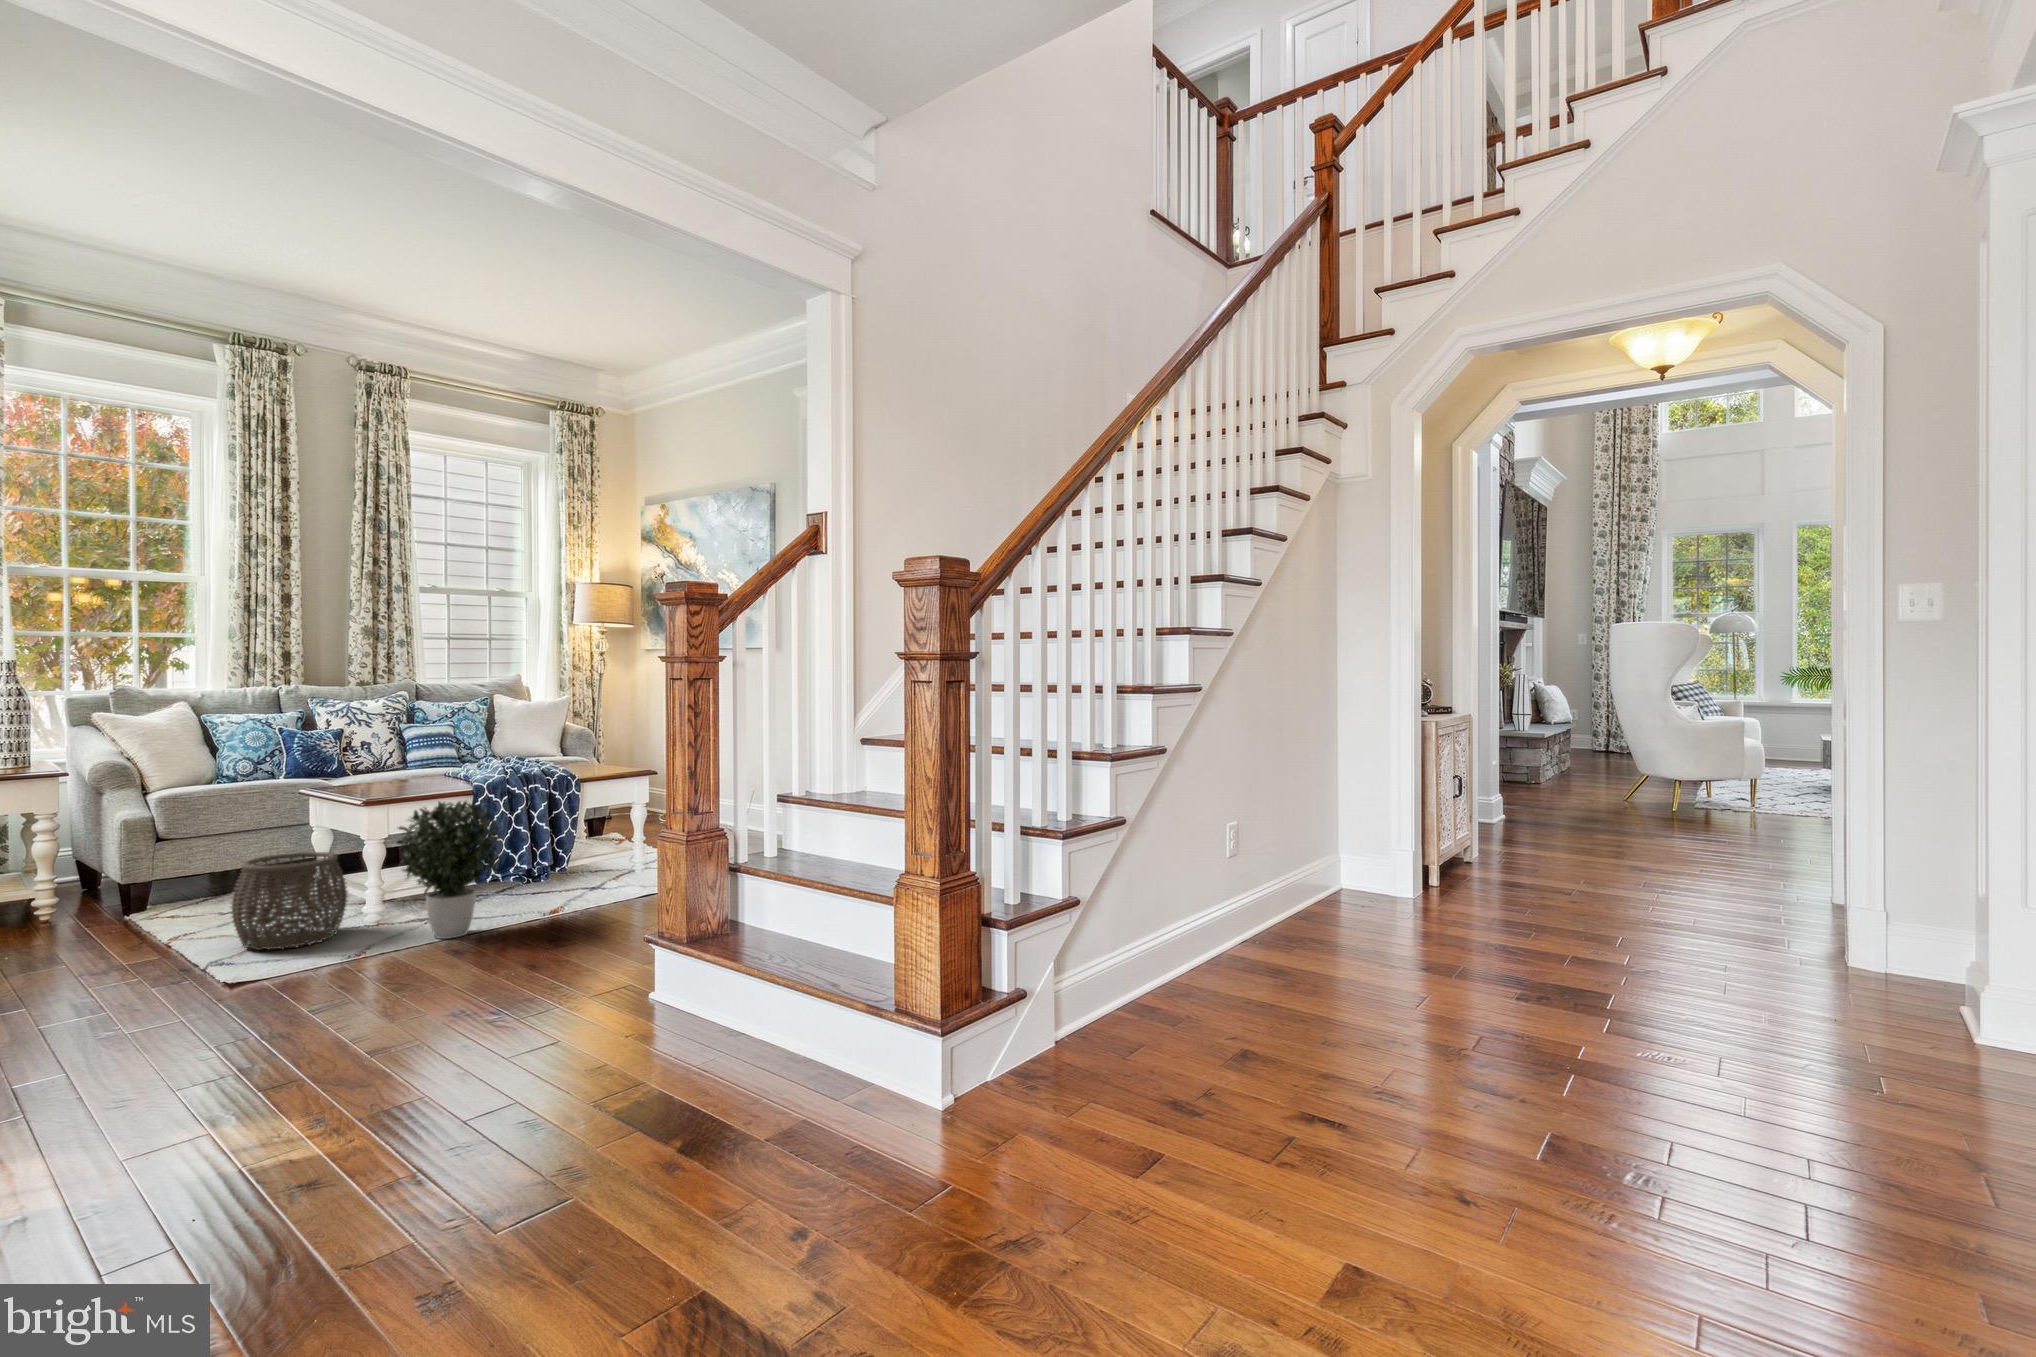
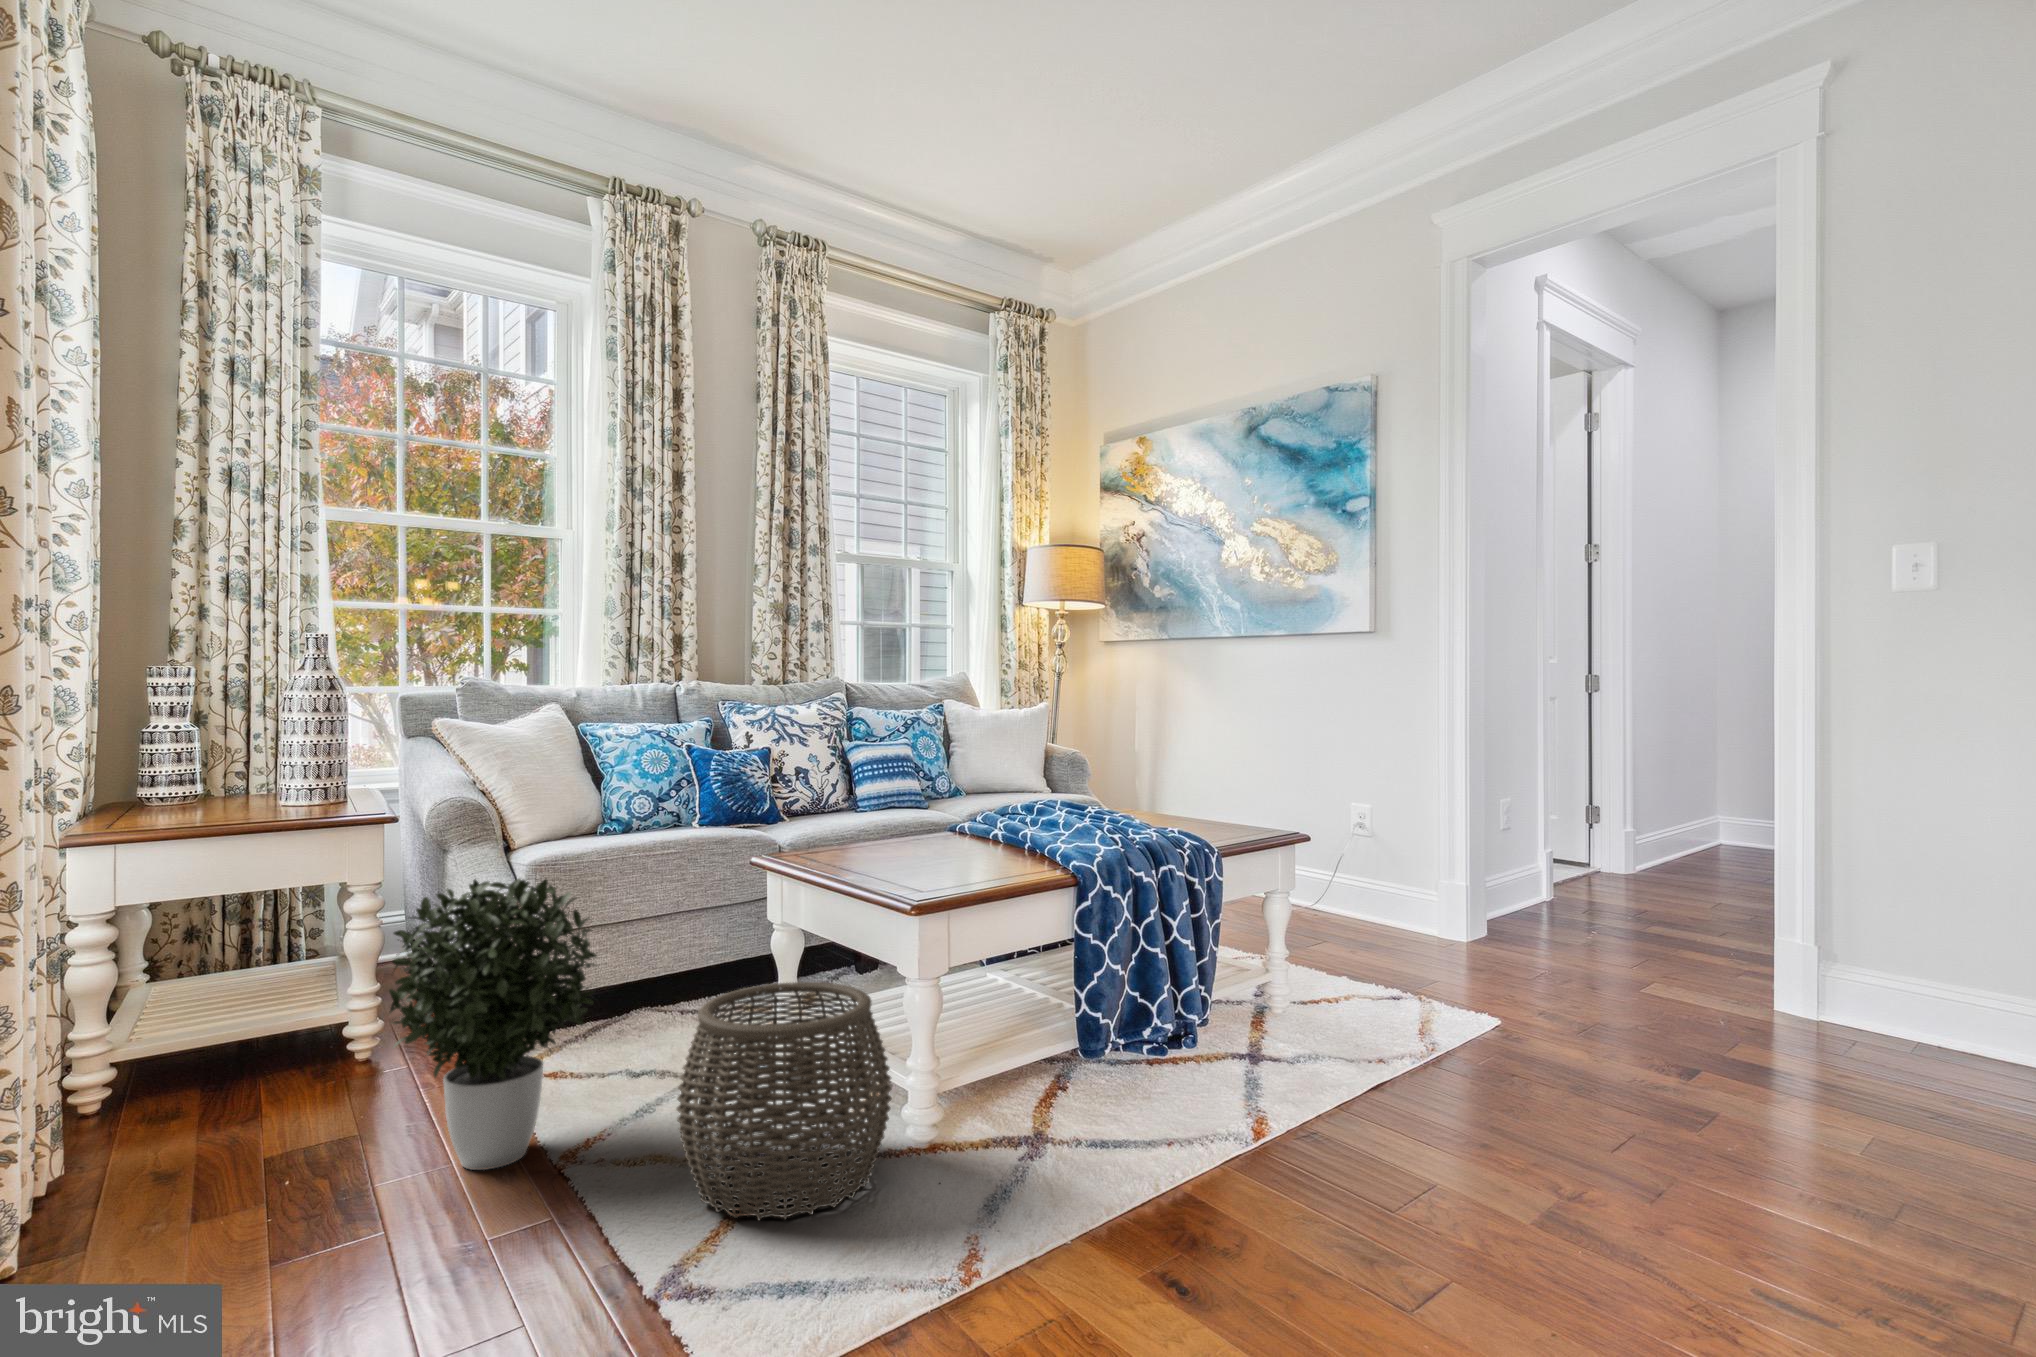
potted plant: present [397,801,502,939] -> present [389,878,596,1170]

